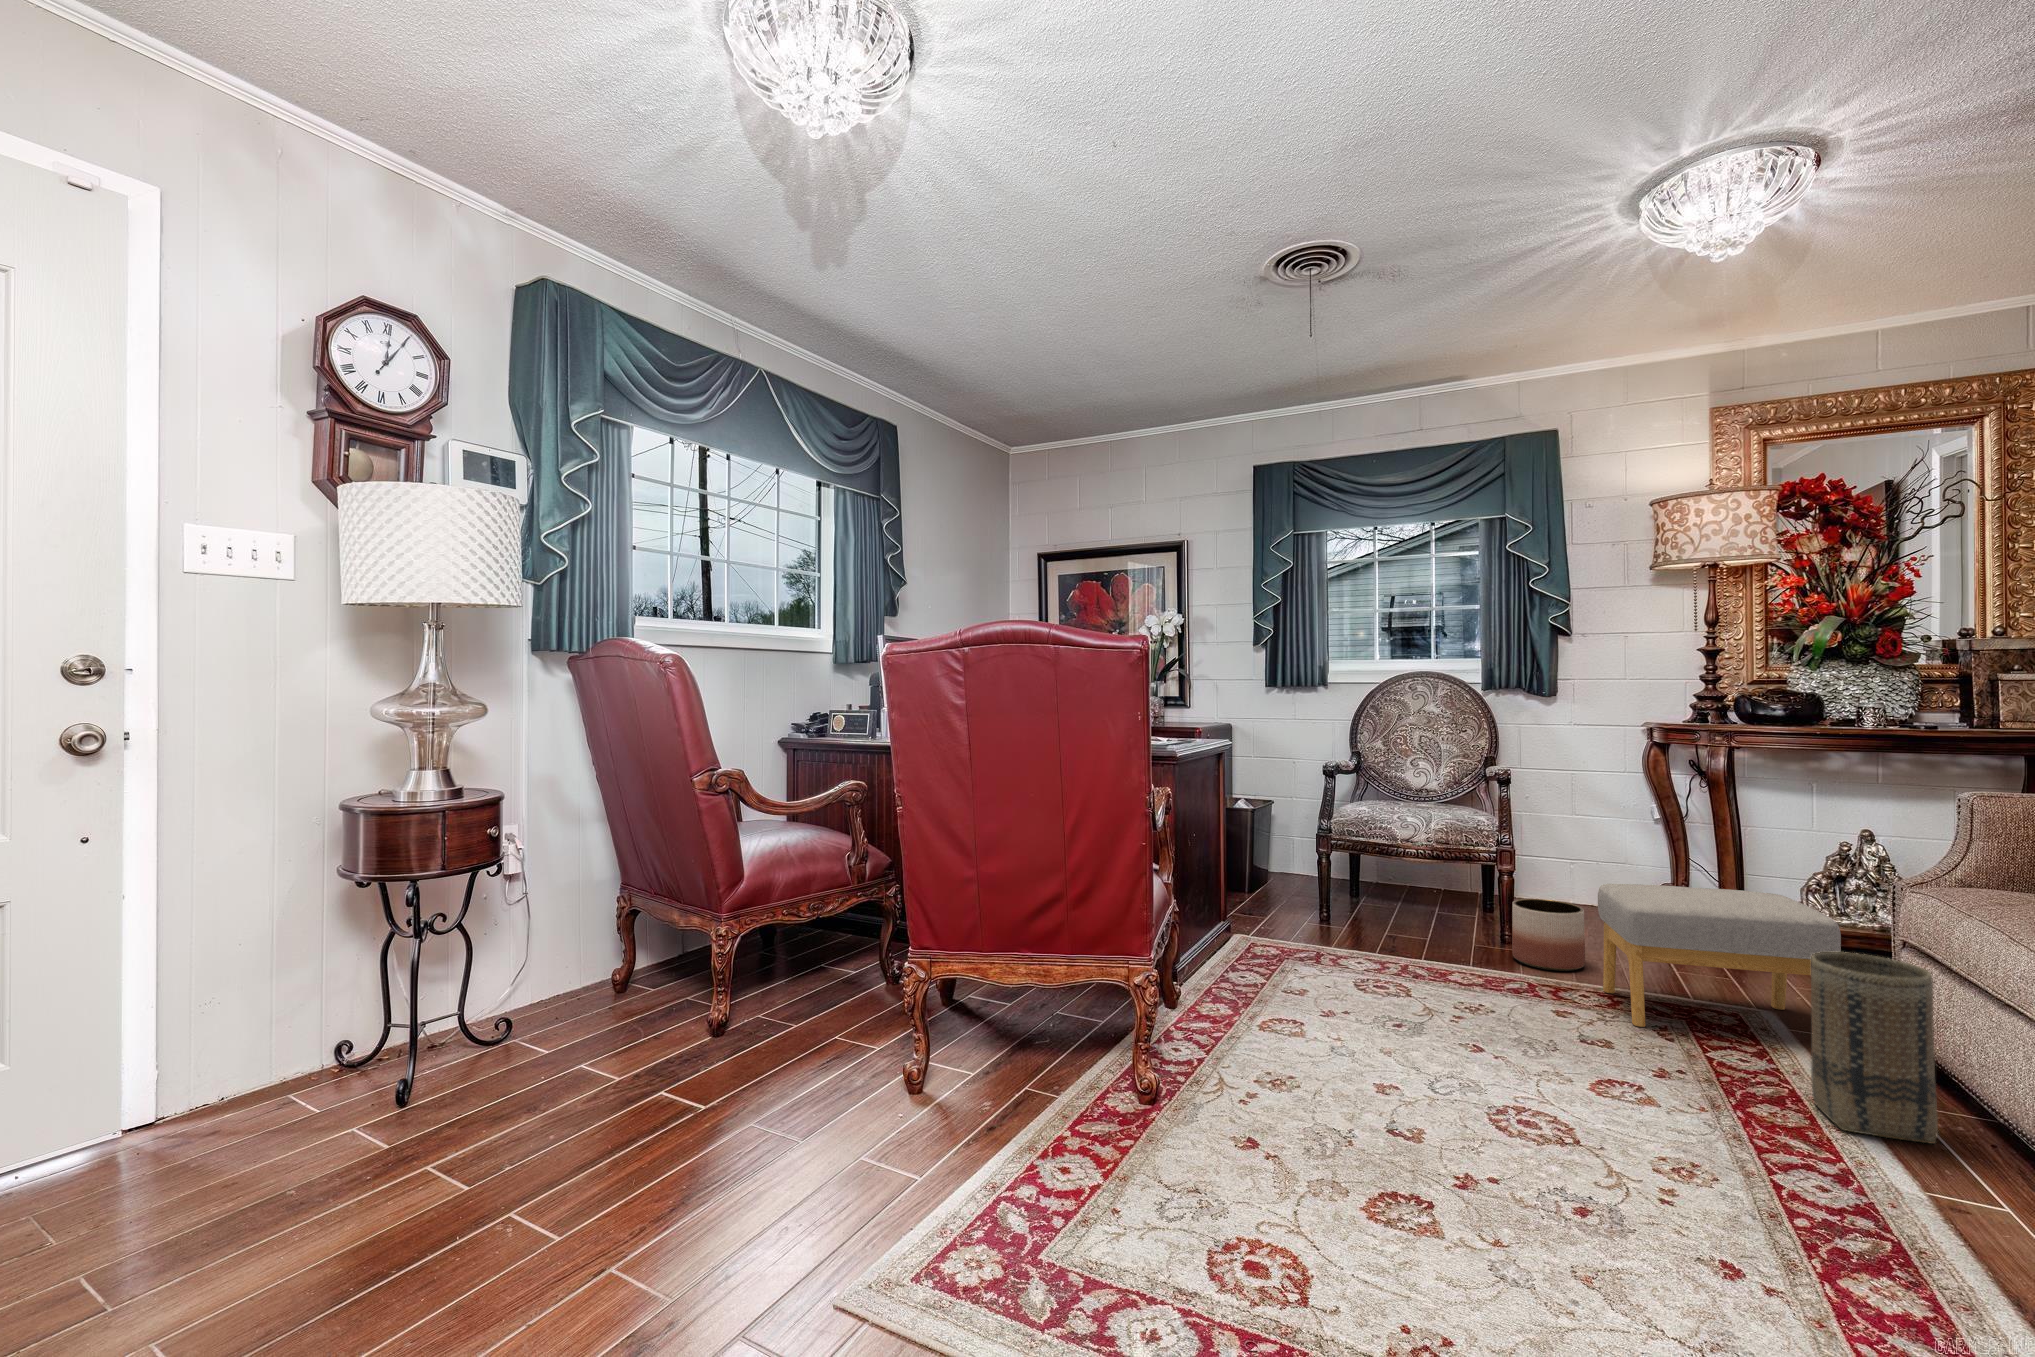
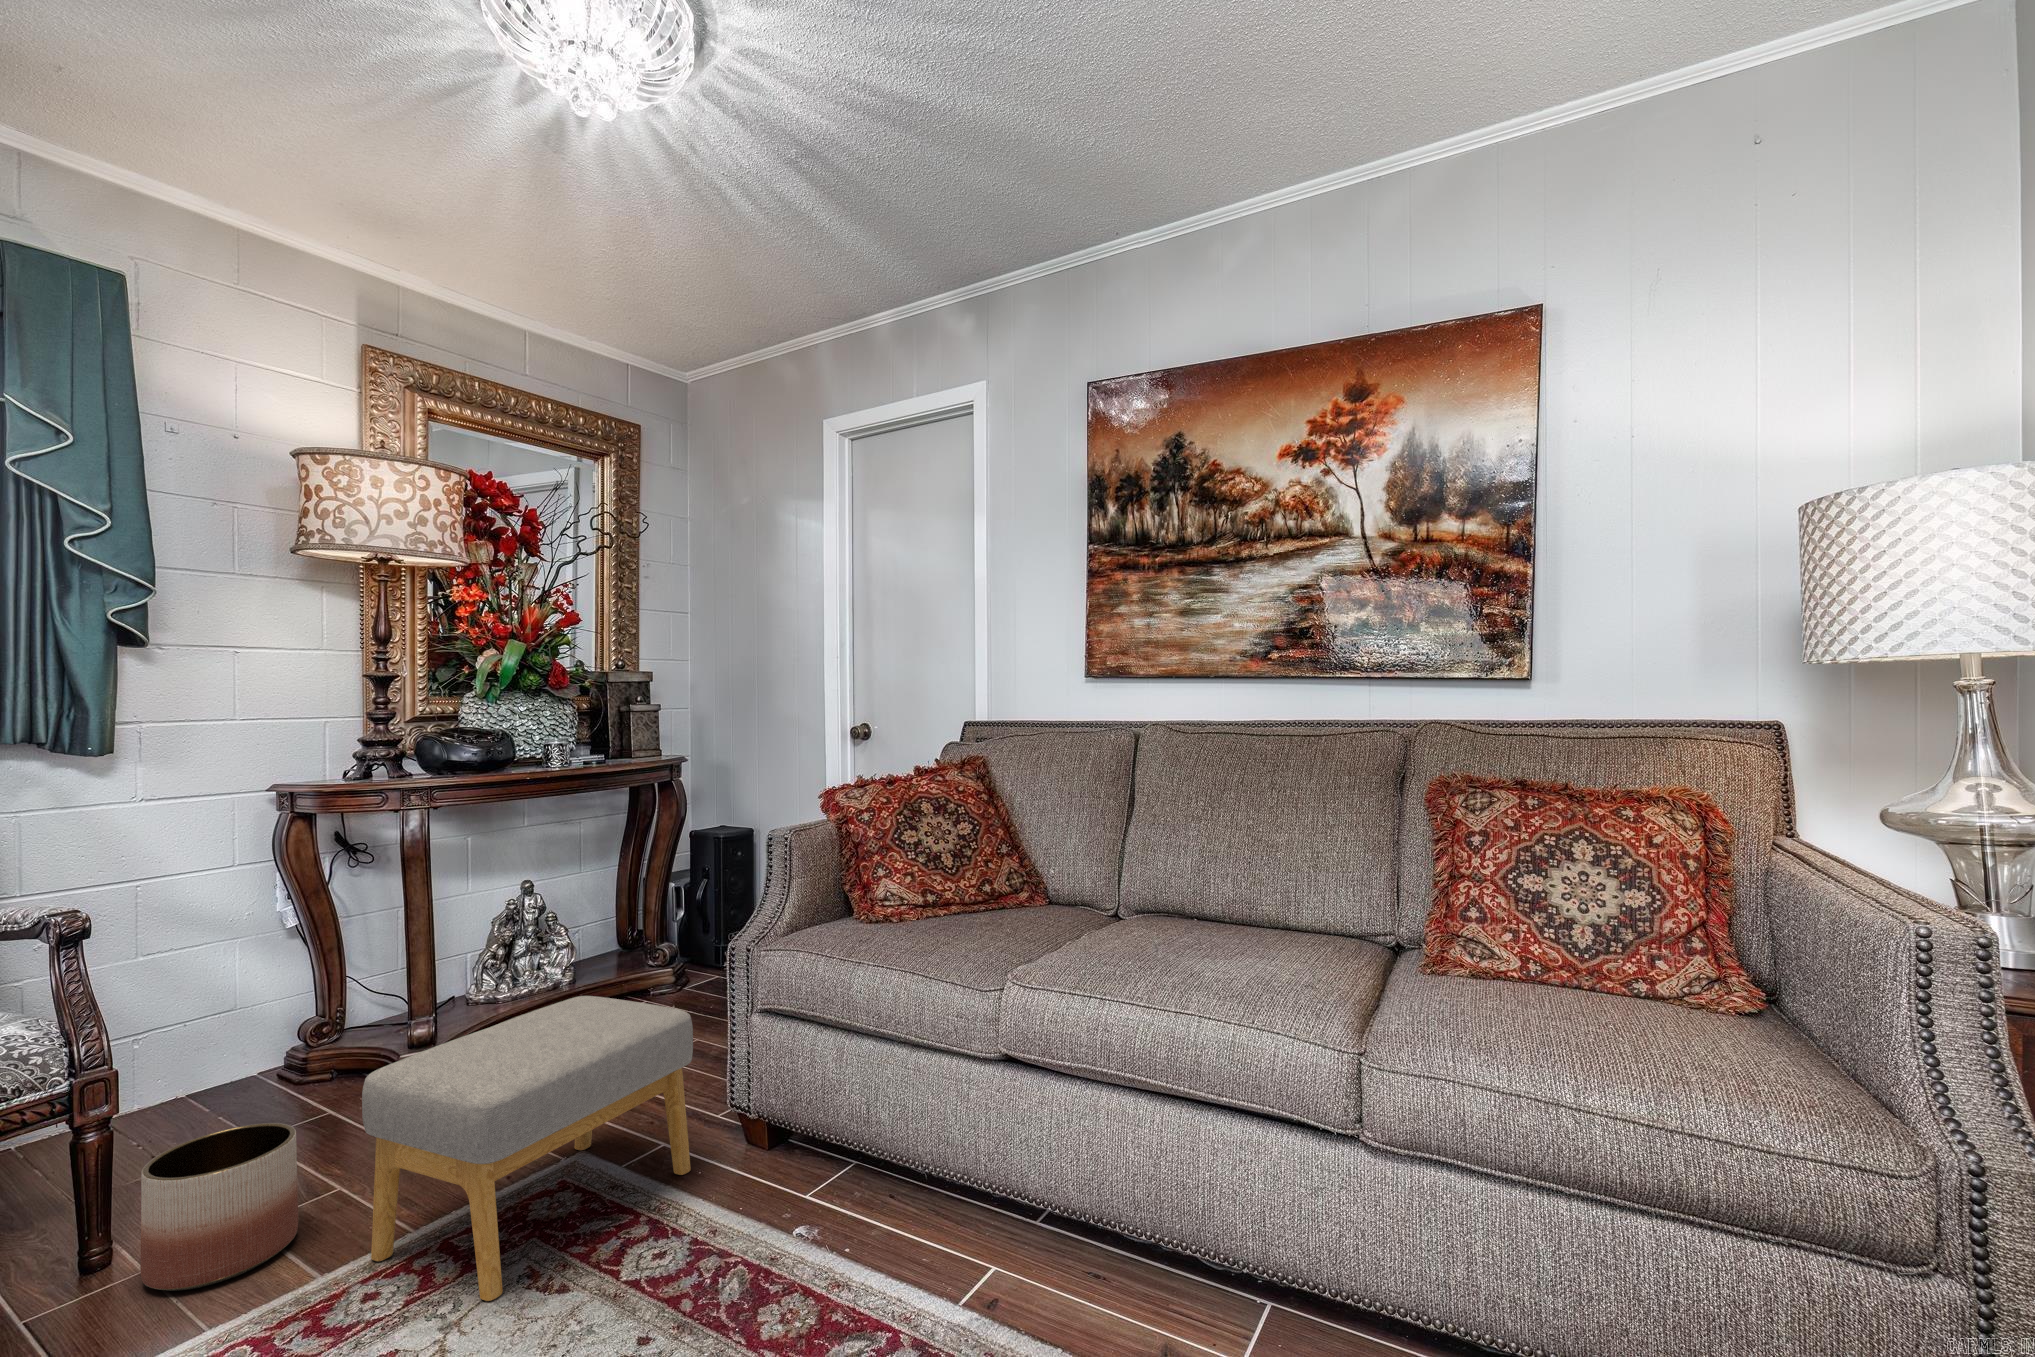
basket: present [1811,952,1938,1144] -> none [779,1043,903,1296]

